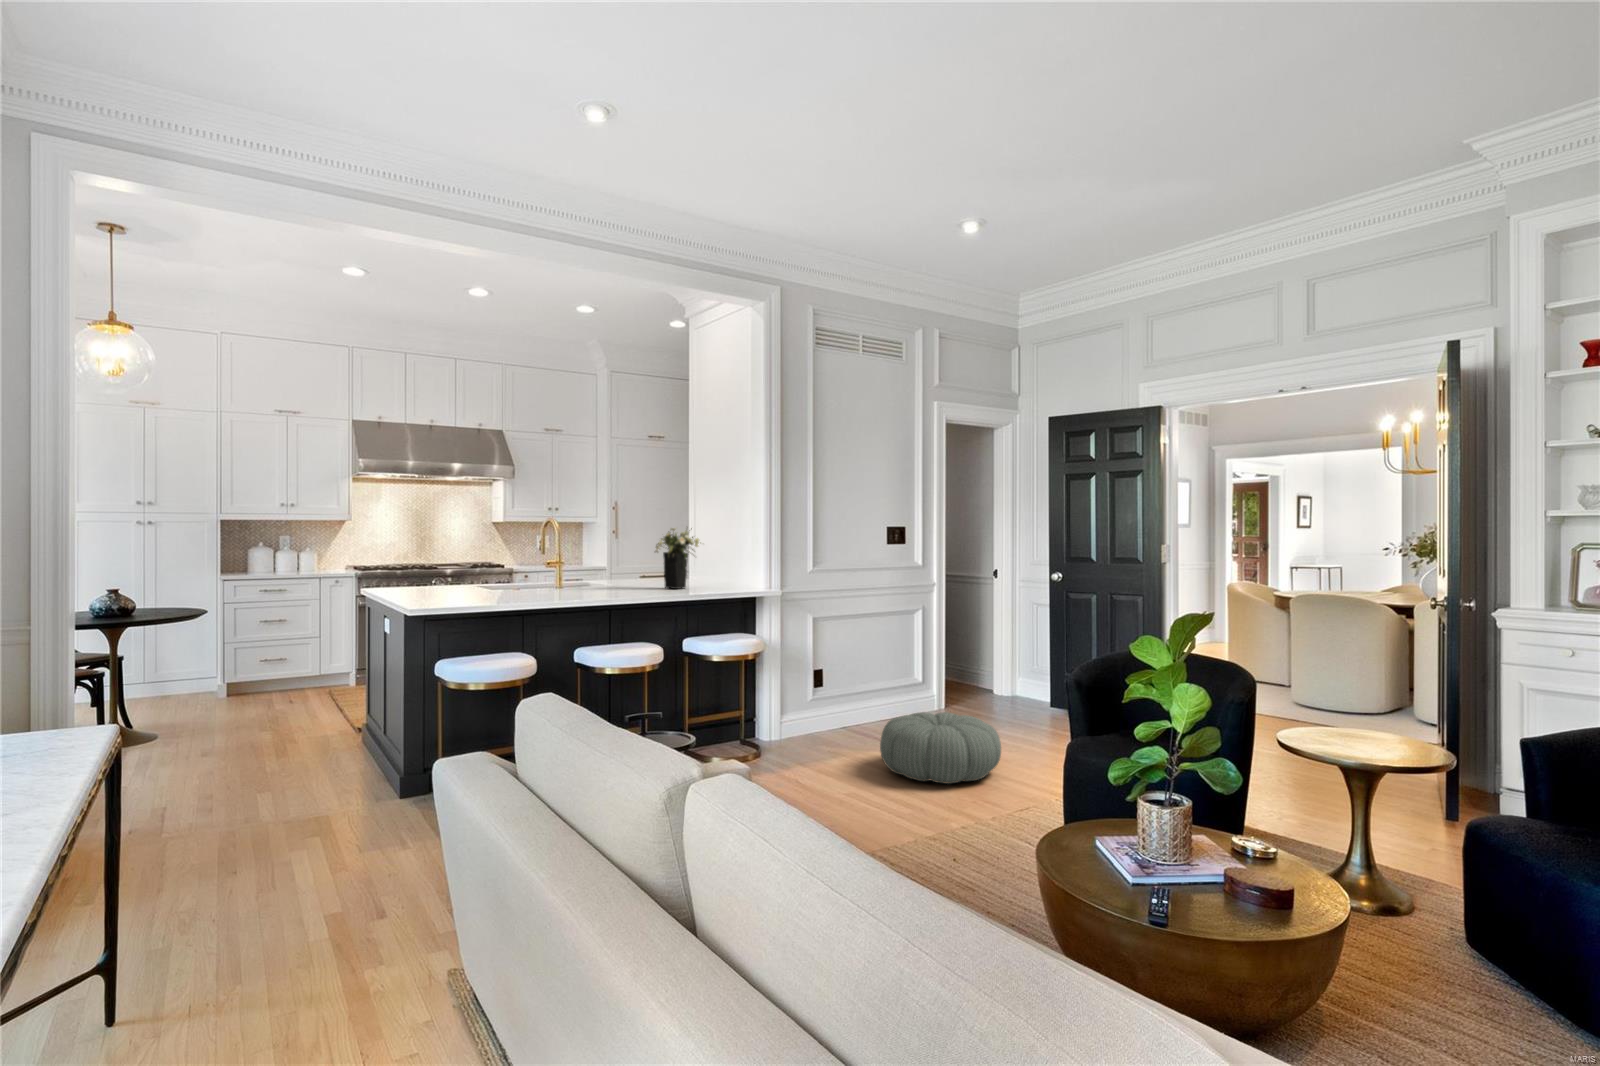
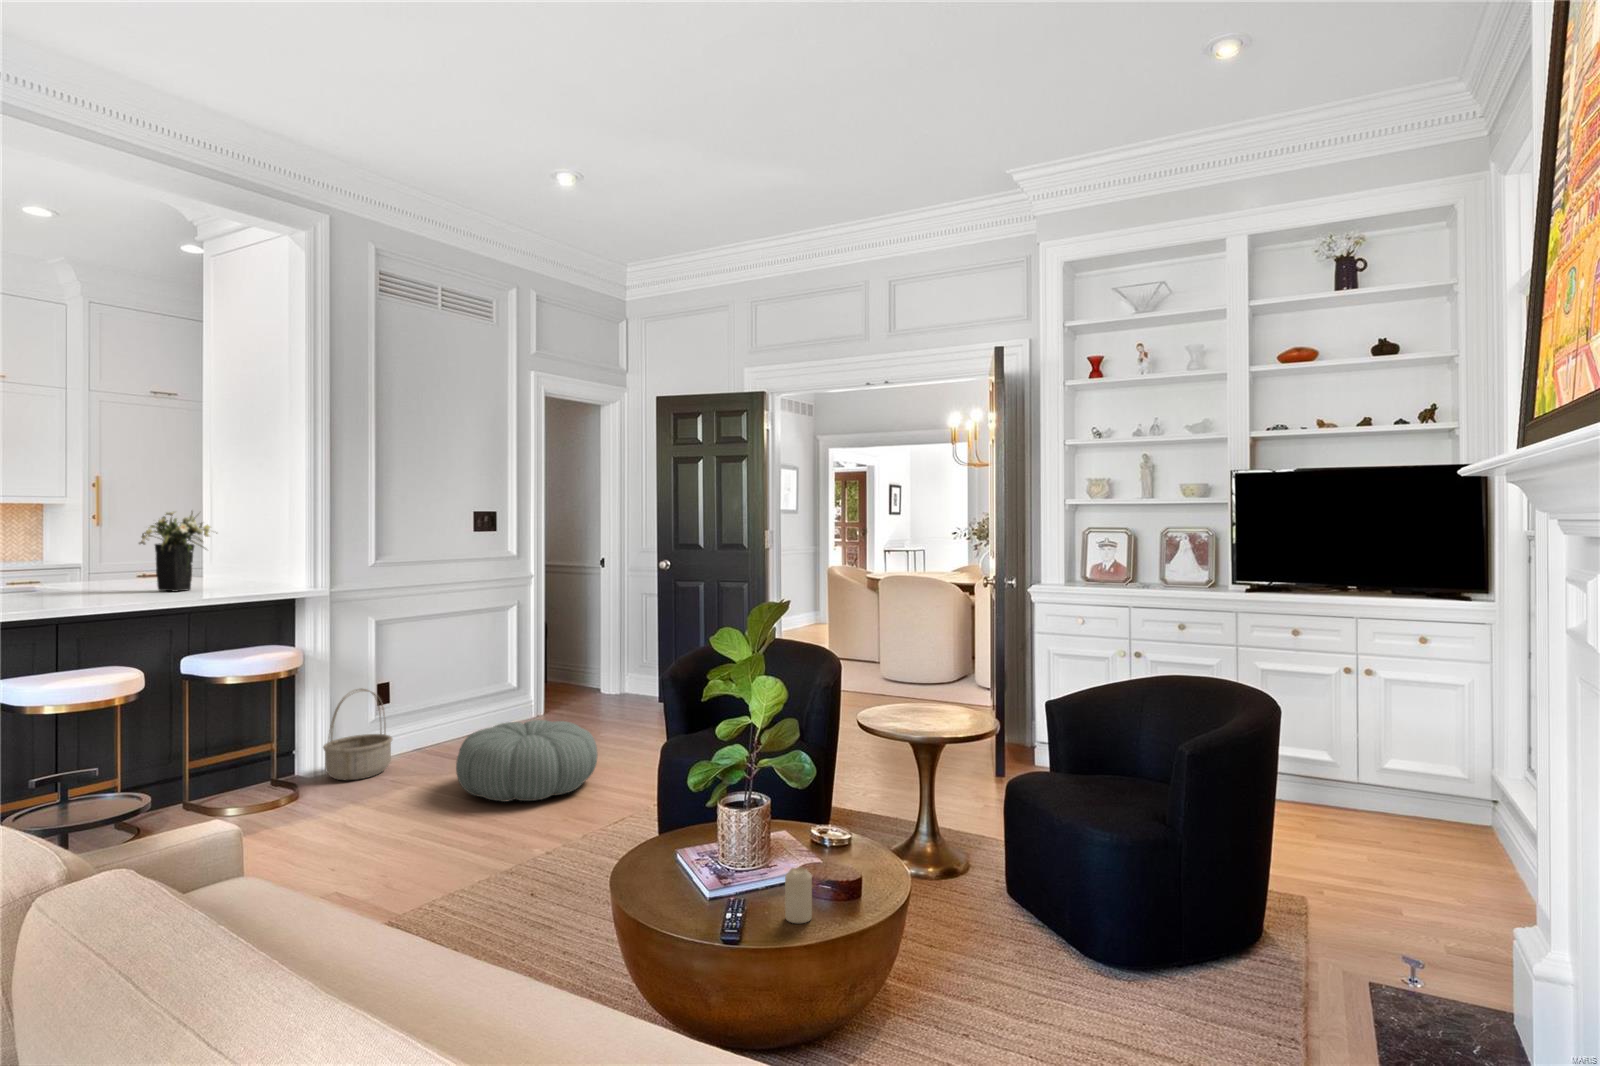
basket: none [775,674,827,749] -> present [323,689,392,780]
candle: none [1212,866,1240,920] -> present [785,866,812,923]

